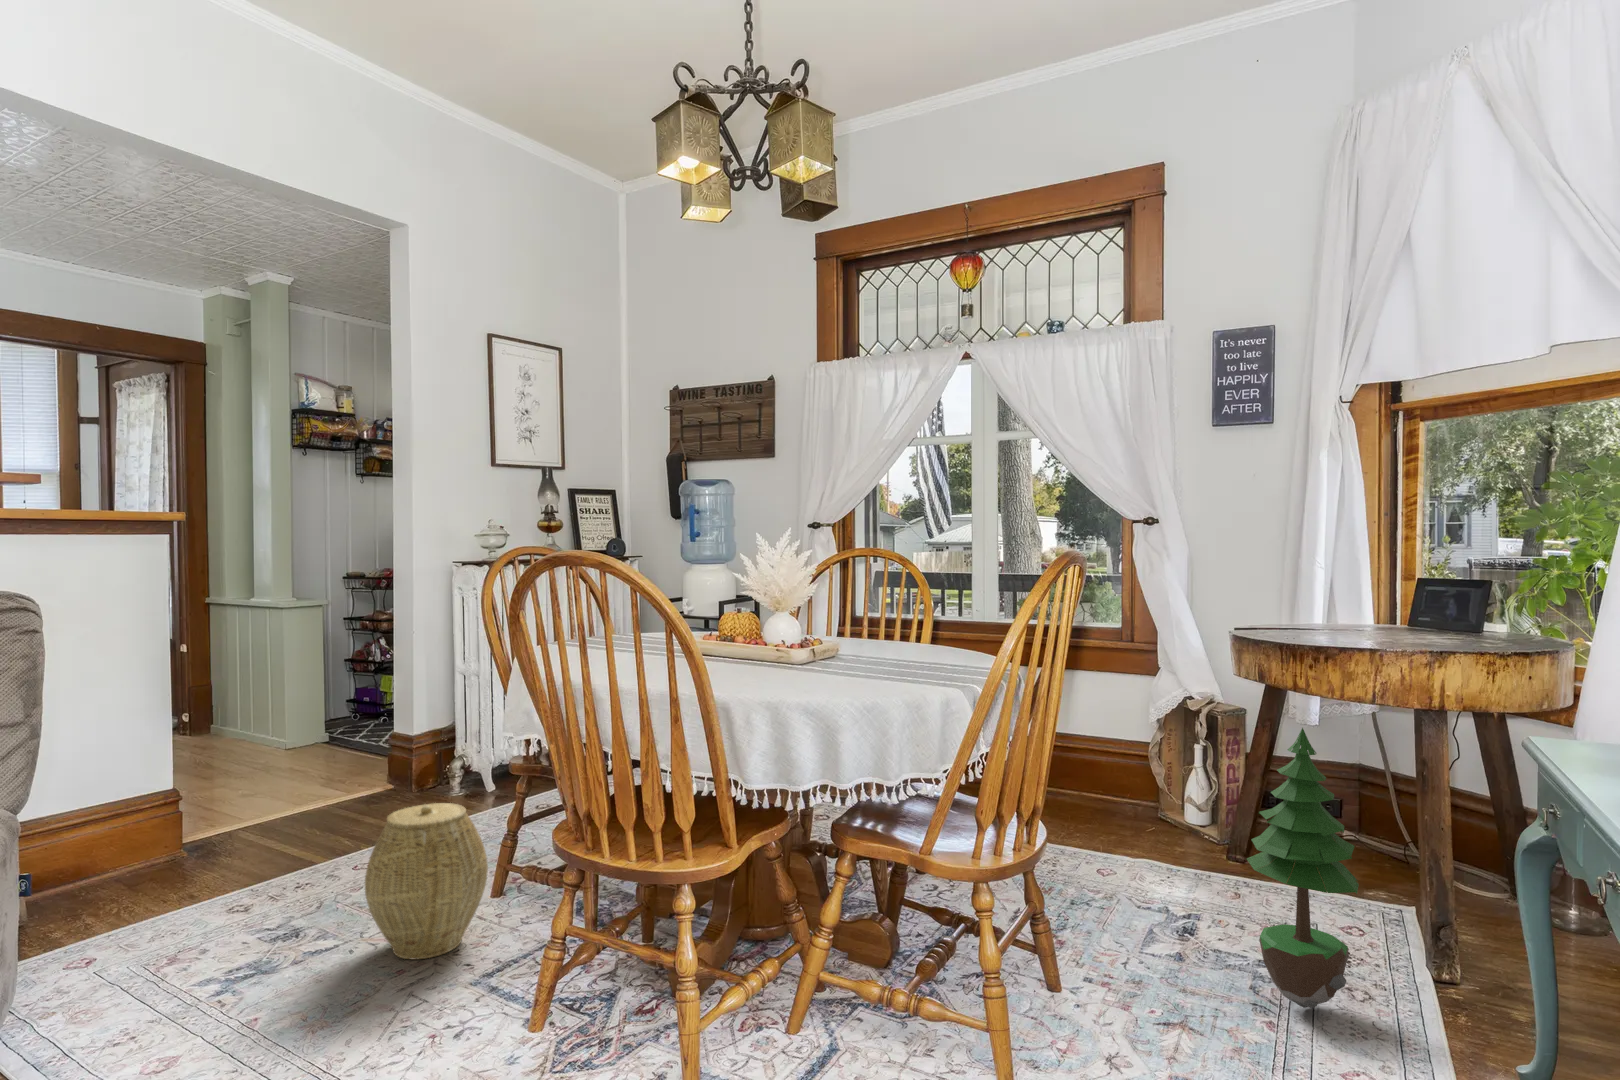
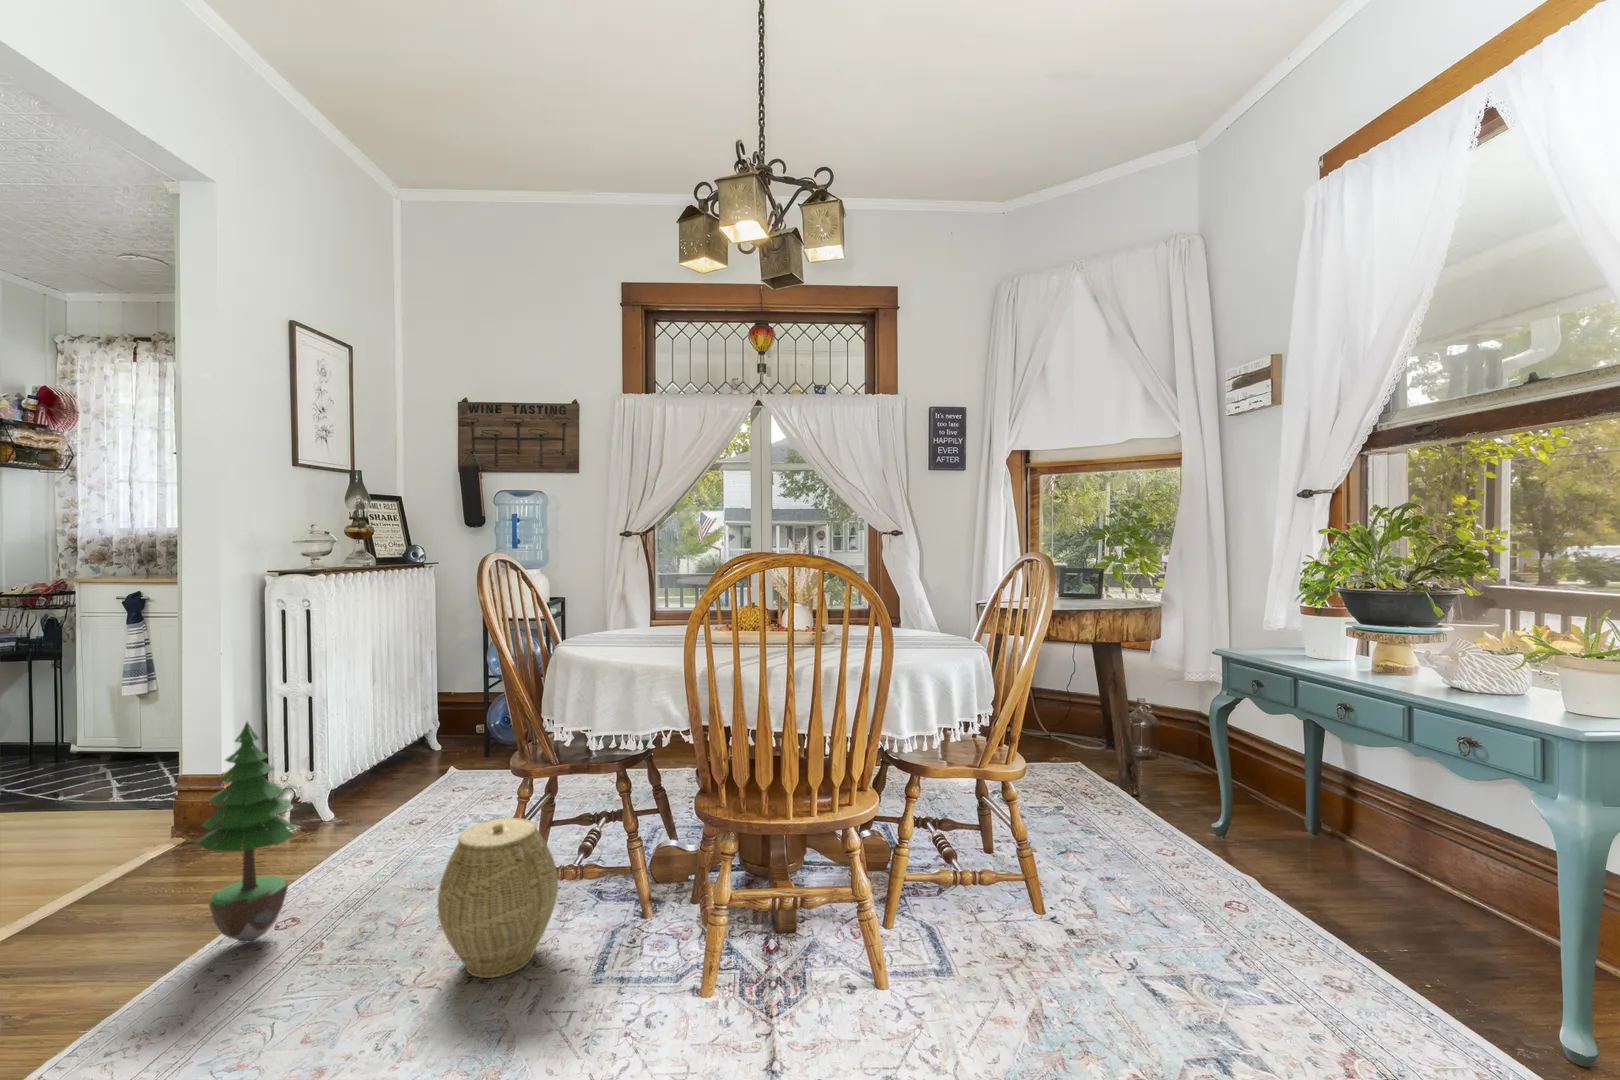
potted tree: present [1247,728,1359,1009] -> present [197,722,295,943]

